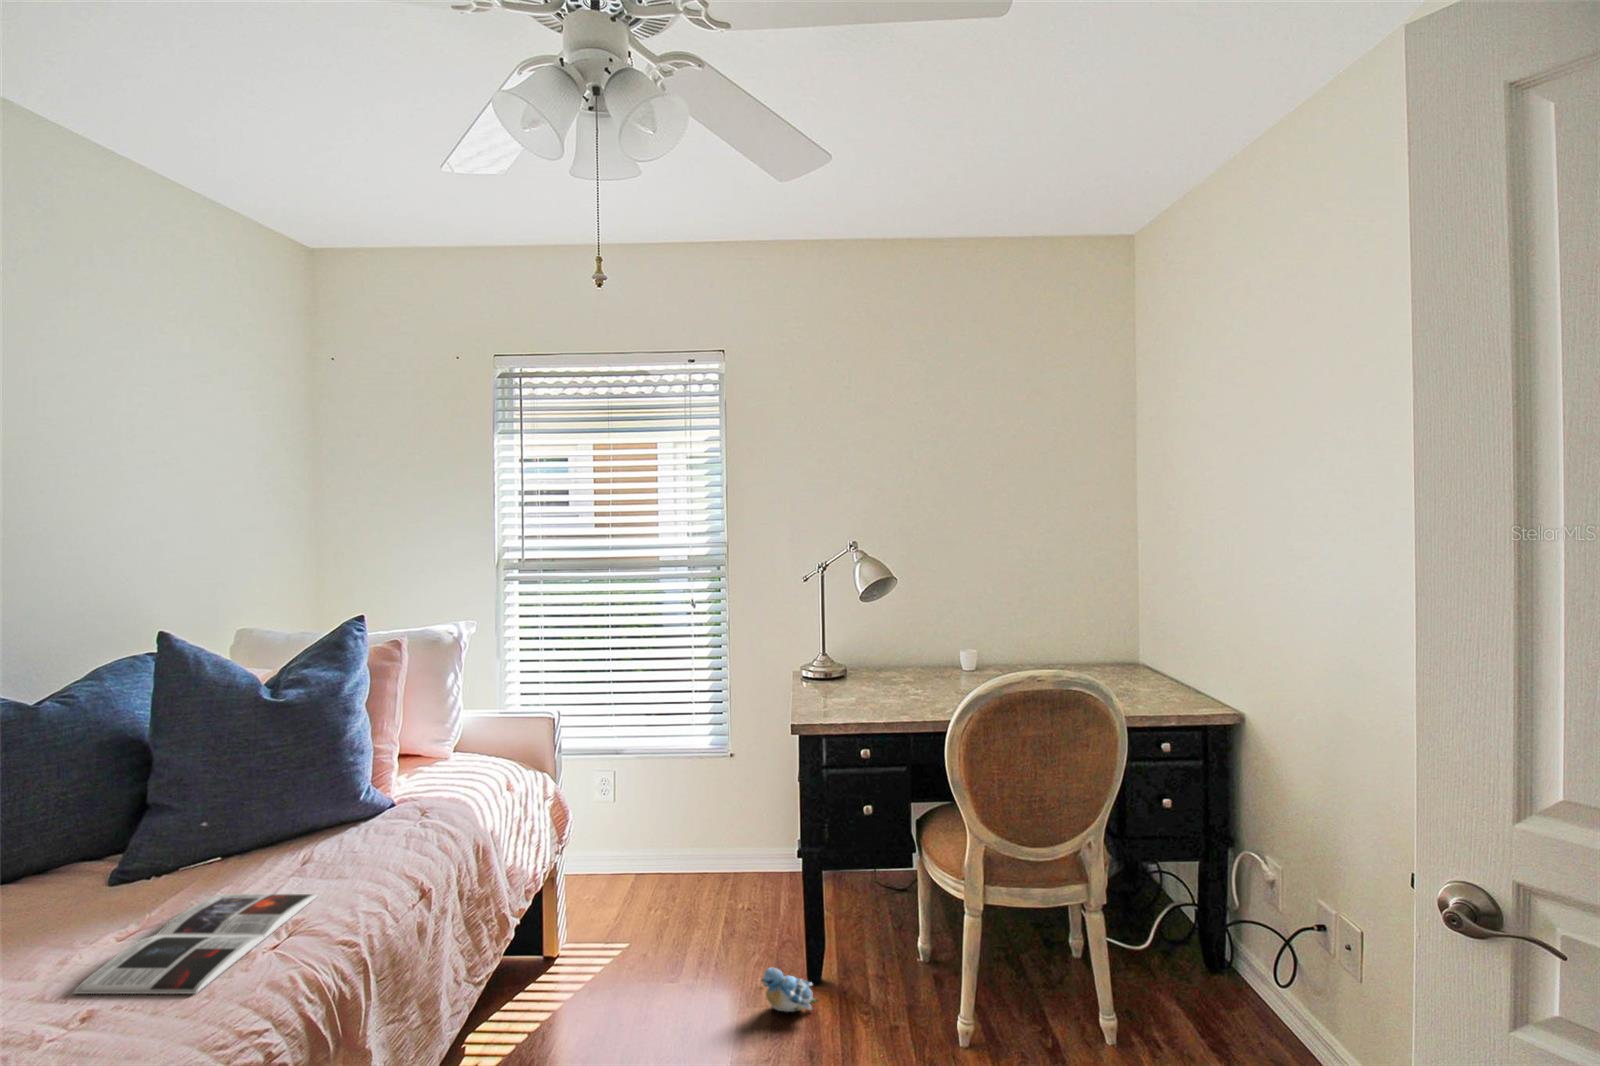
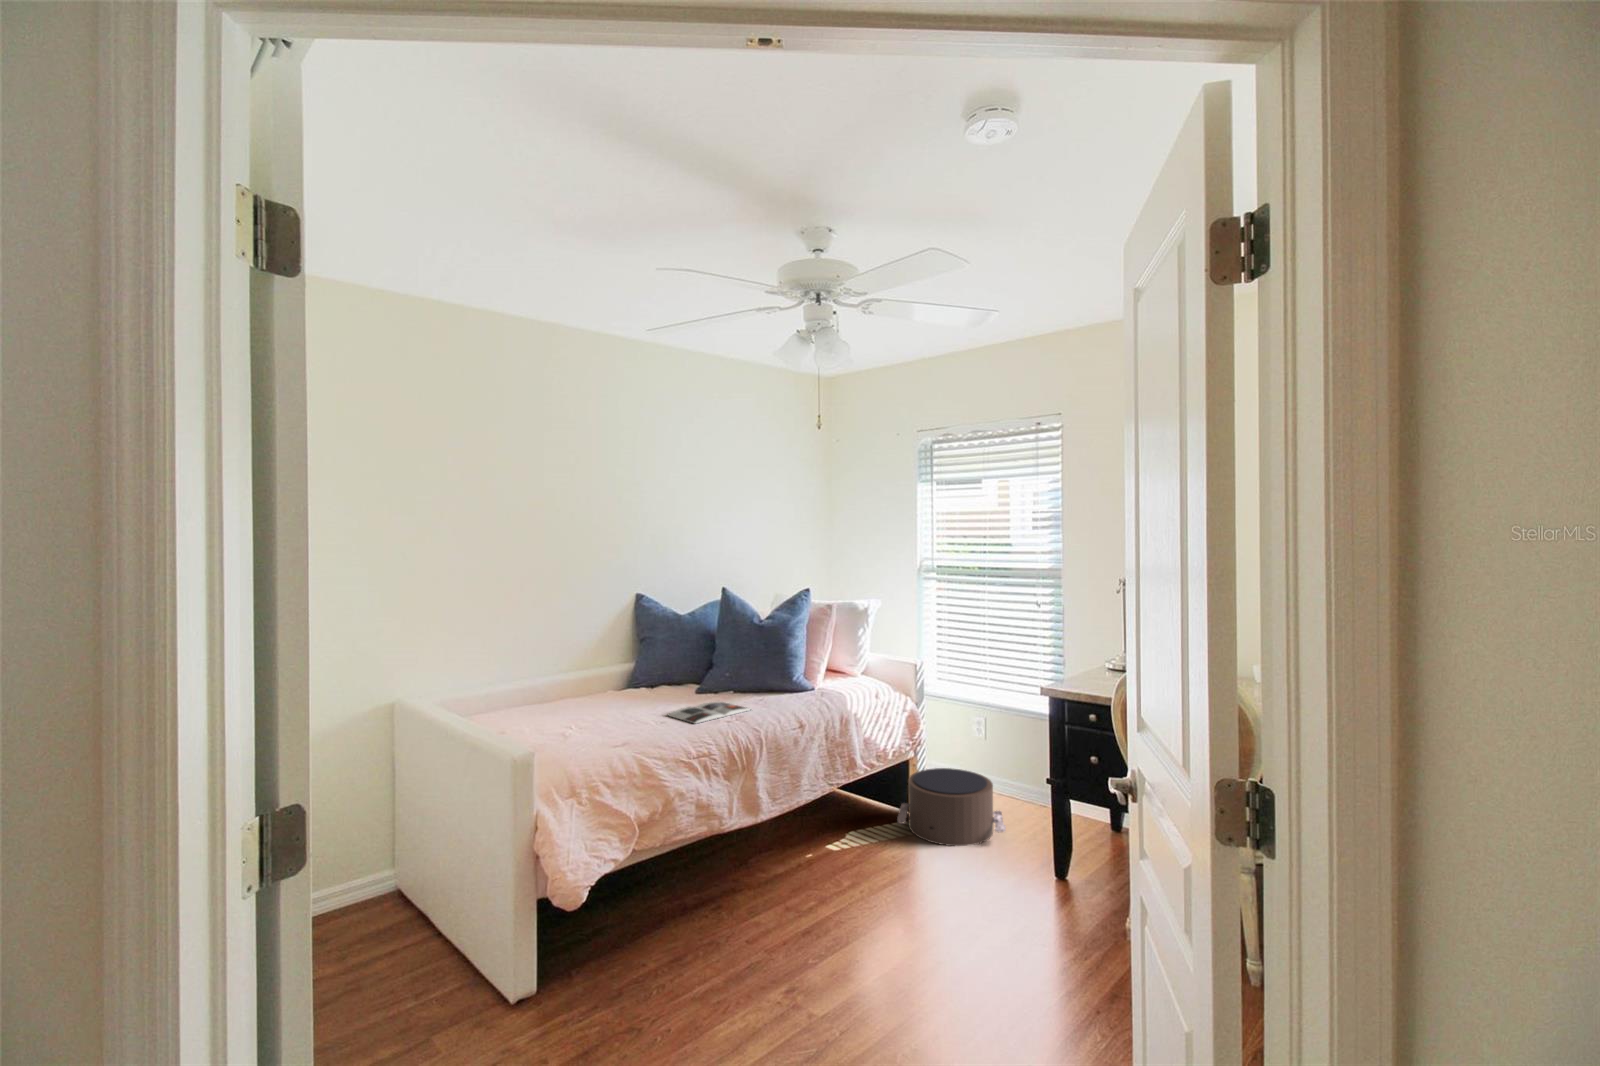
pouf: none [547,862,721,998] -> present [898,768,1006,846]
plush toy: present [762,968,818,1012] -> none [1007,848,1047,883]

